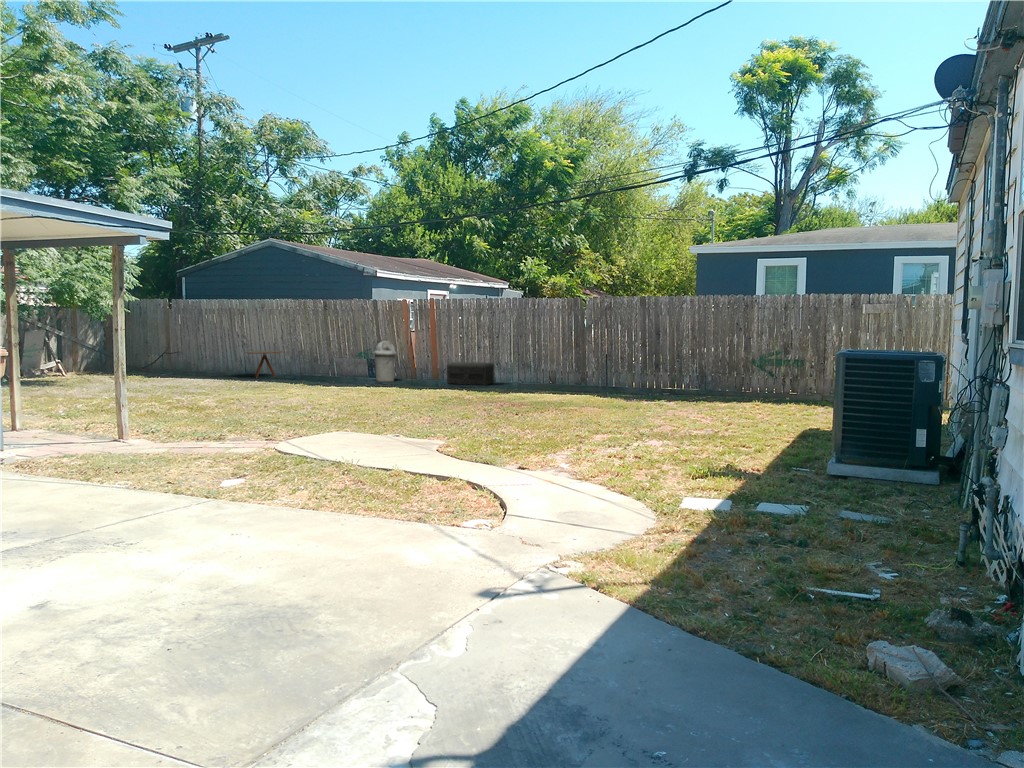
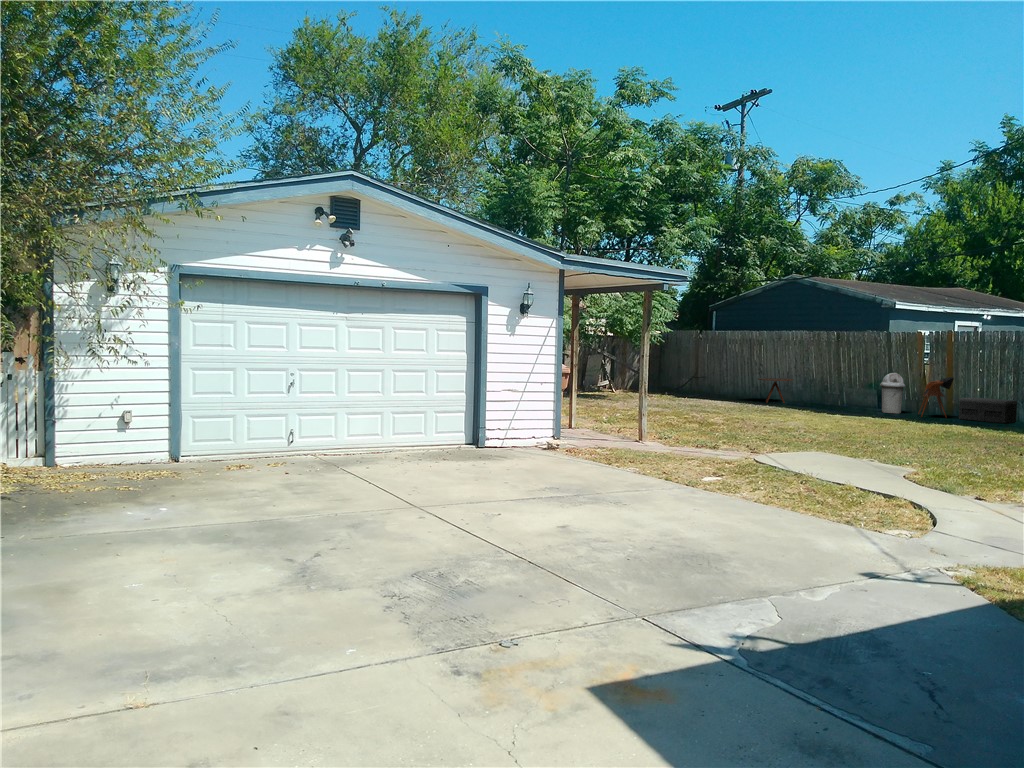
chair: none [410,343,440,384] -> present [918,377,954,418]

